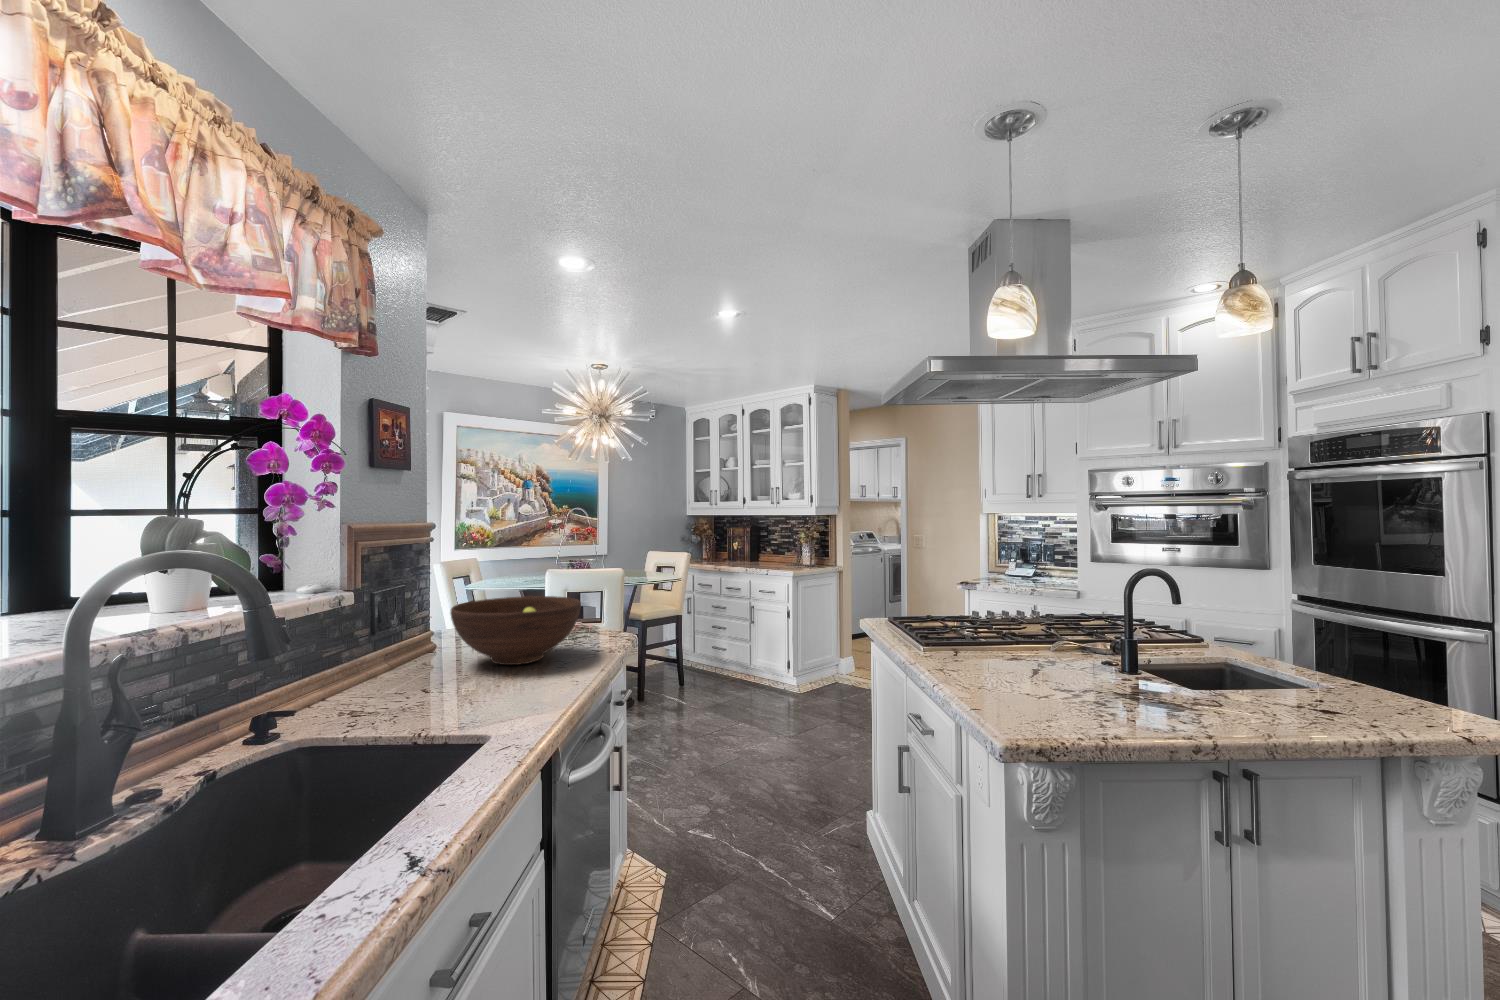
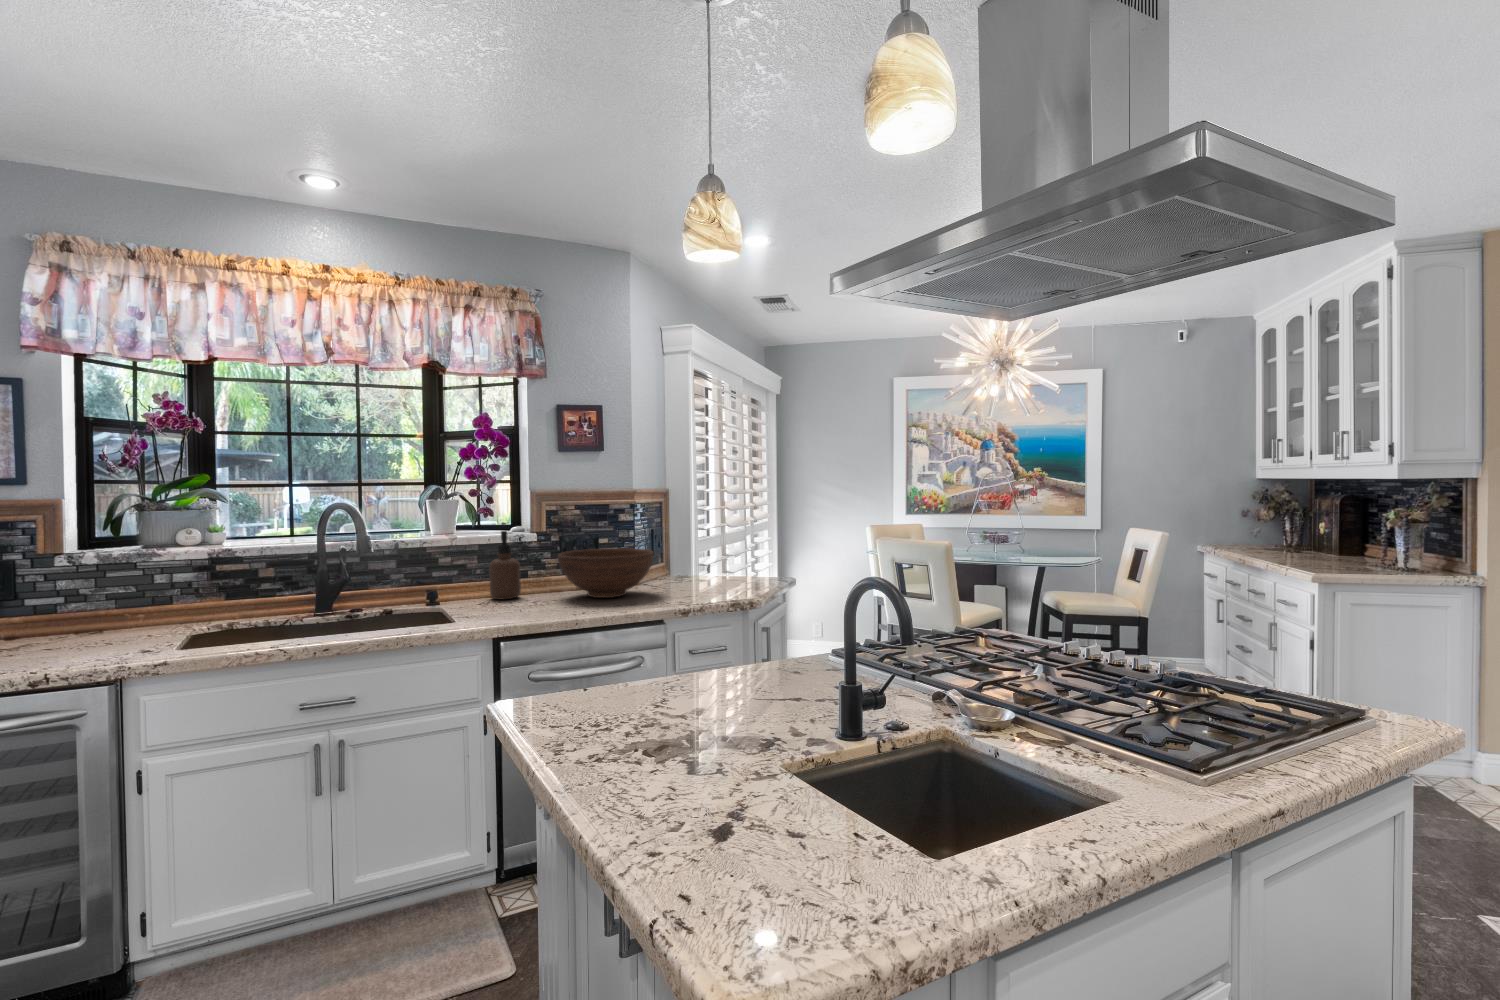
soap dispenser: none [366,588,420,700] -> present [489,531,521,599]

